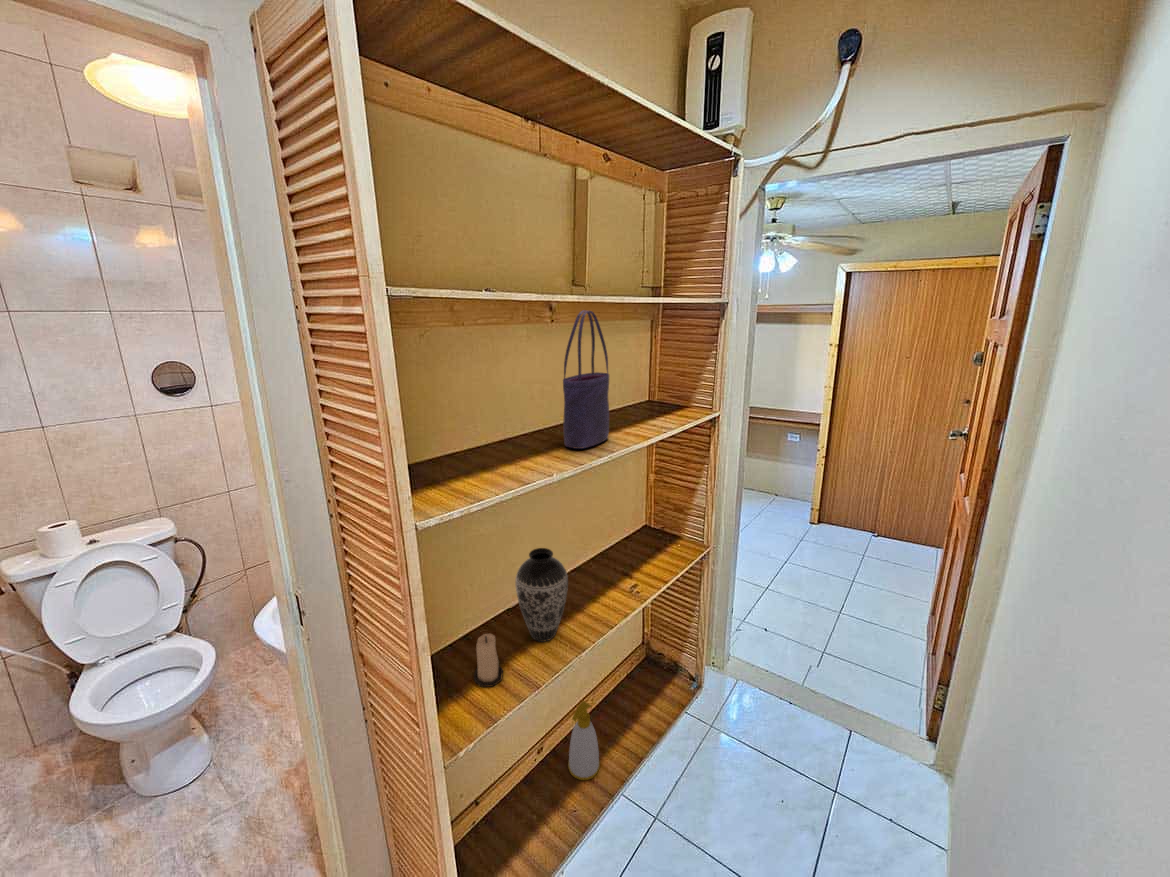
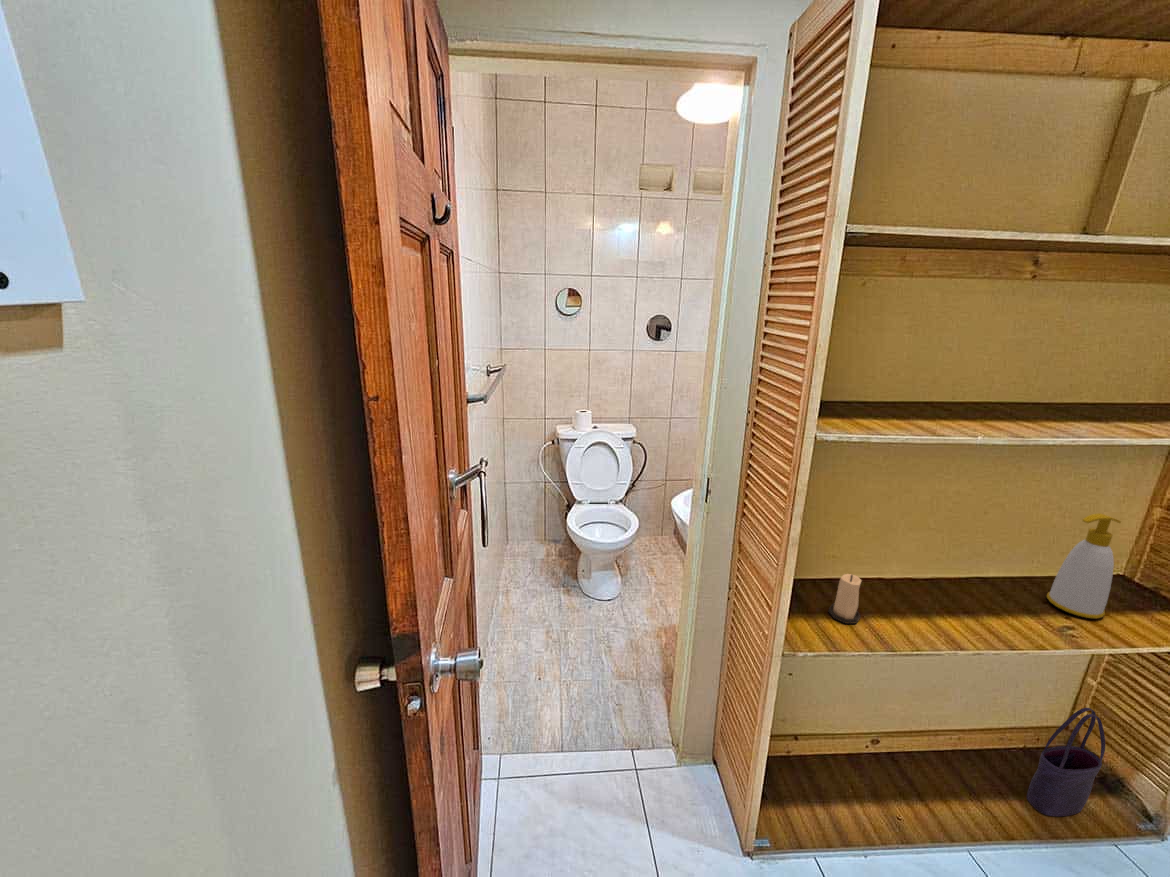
tote bag: present [563,311,609,449] -> present [1027,708,1105,816]
decorative vase: present [515,548,568,642] -> none [898,519,966,619]
soap bottle: present [568,701,600,780] -> present [1047,513,1121,619]

